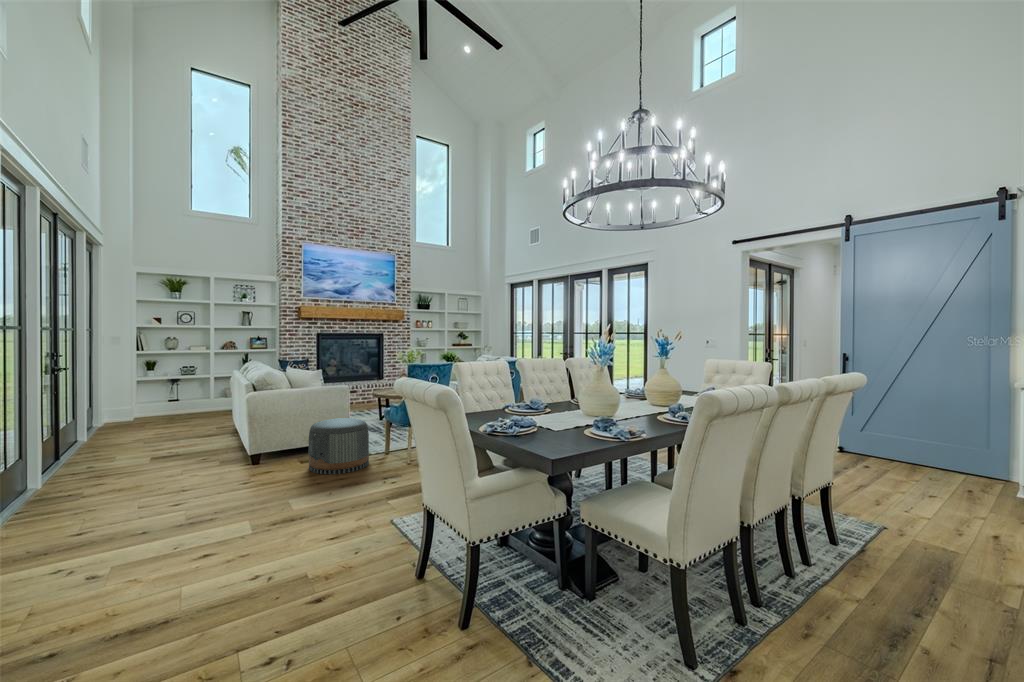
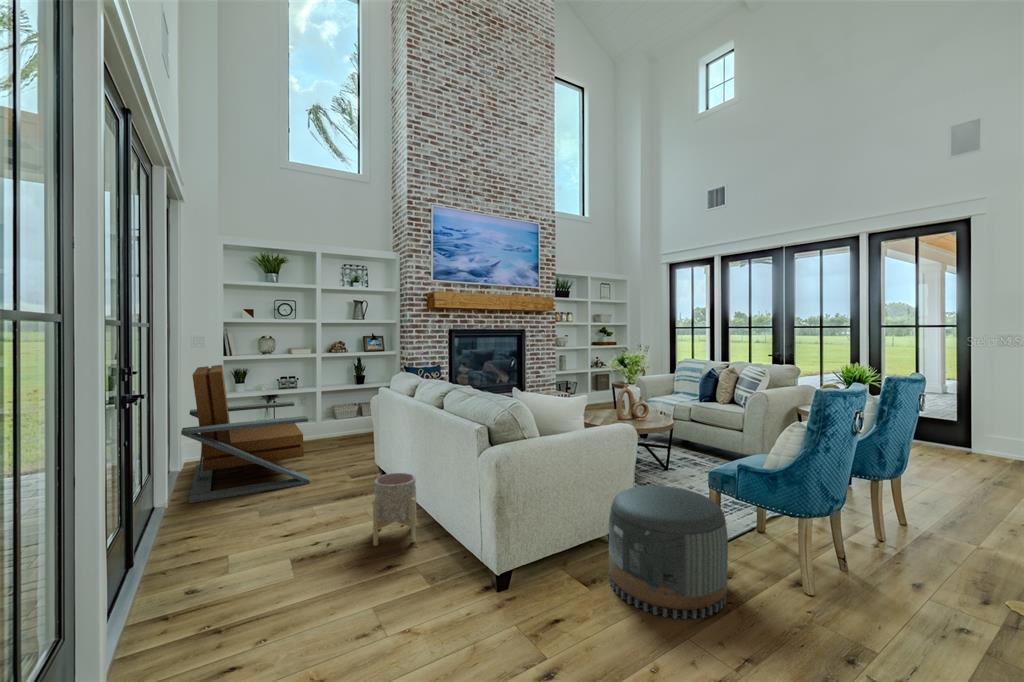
lounge chair: none [95,357,186,441] -> present [181,365,310,503]
planter: none [200,418,234,455] -> present [373,473,417,546]

